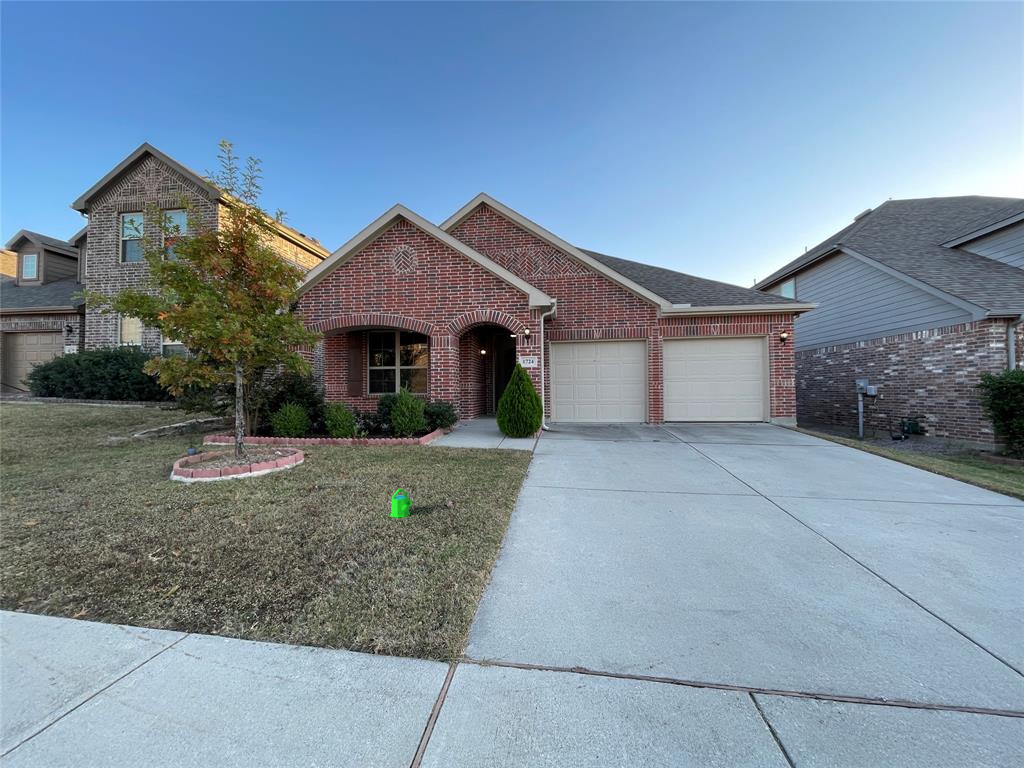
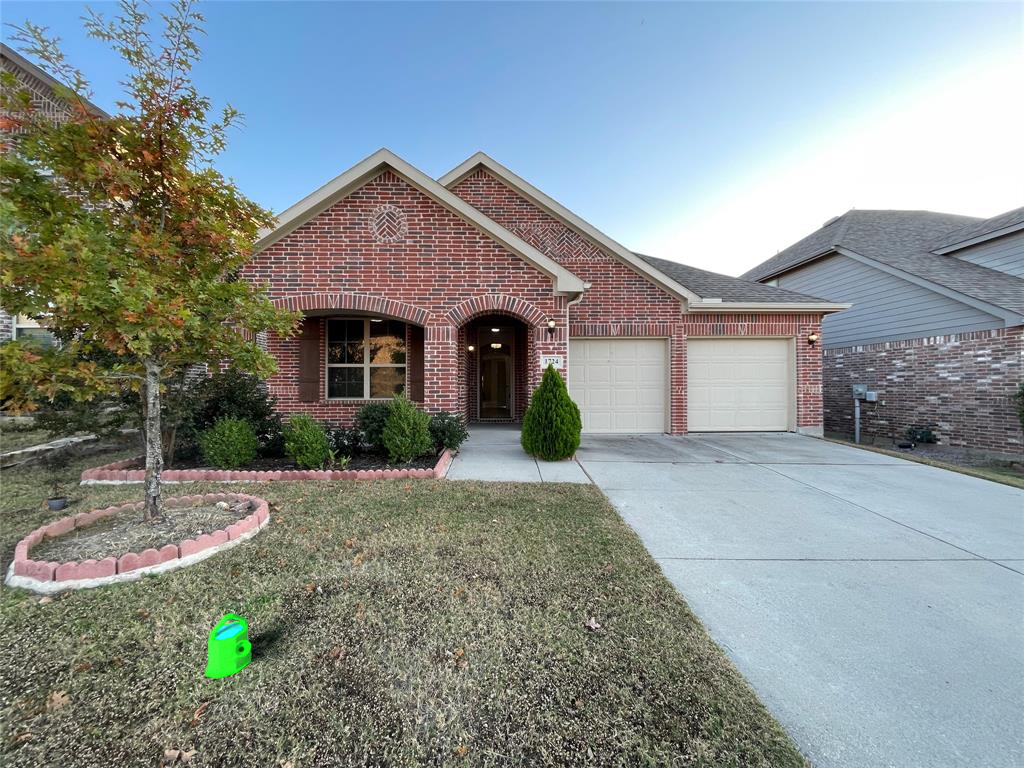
watering can: present [390,489,412,518] -> present [205,613,252,679]

